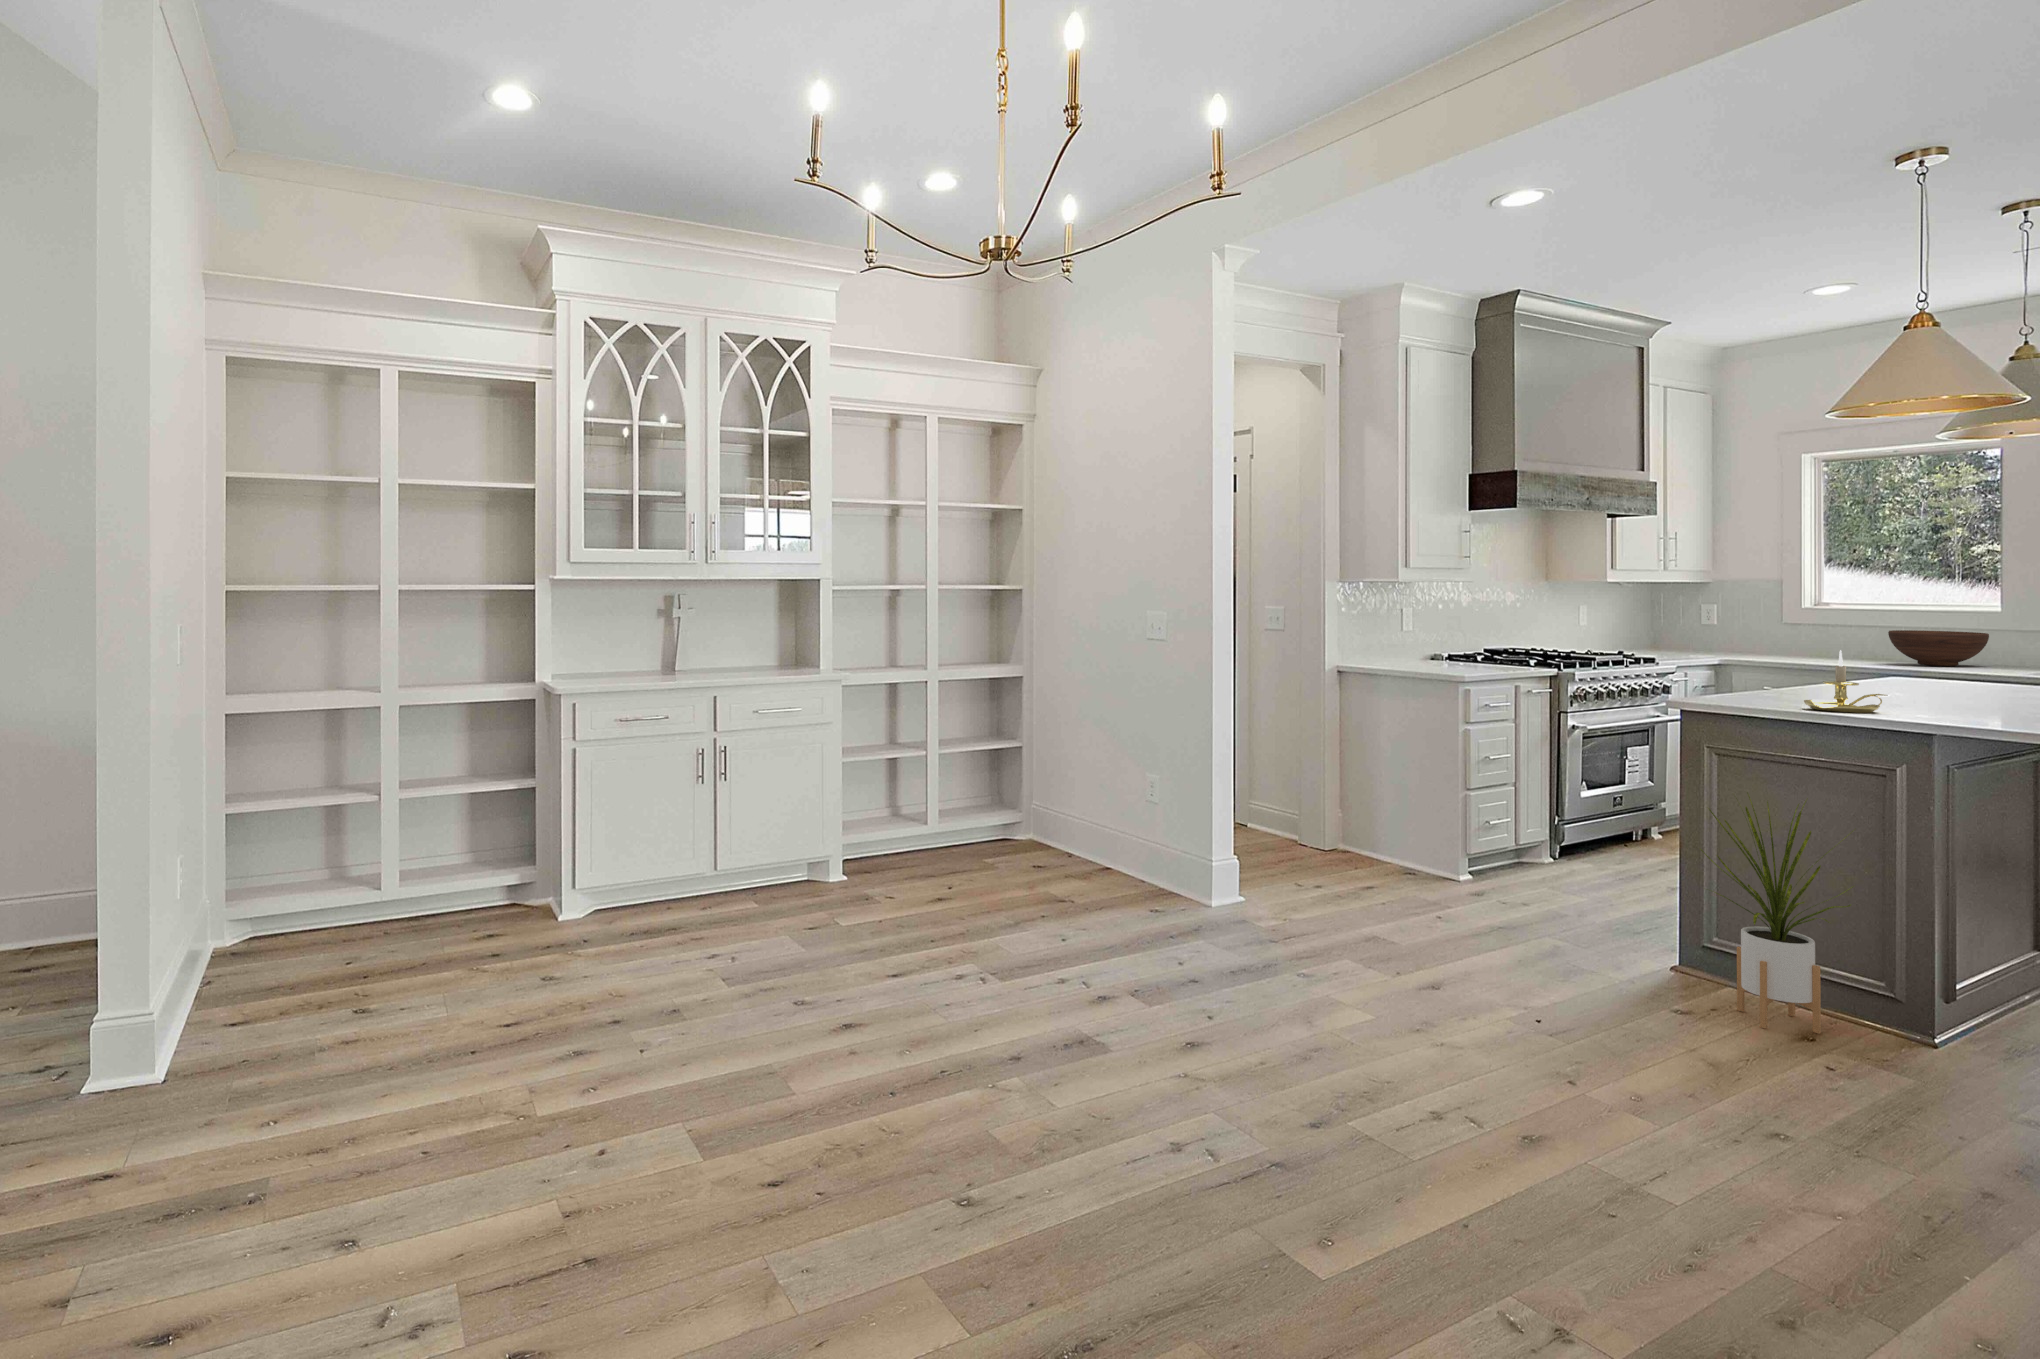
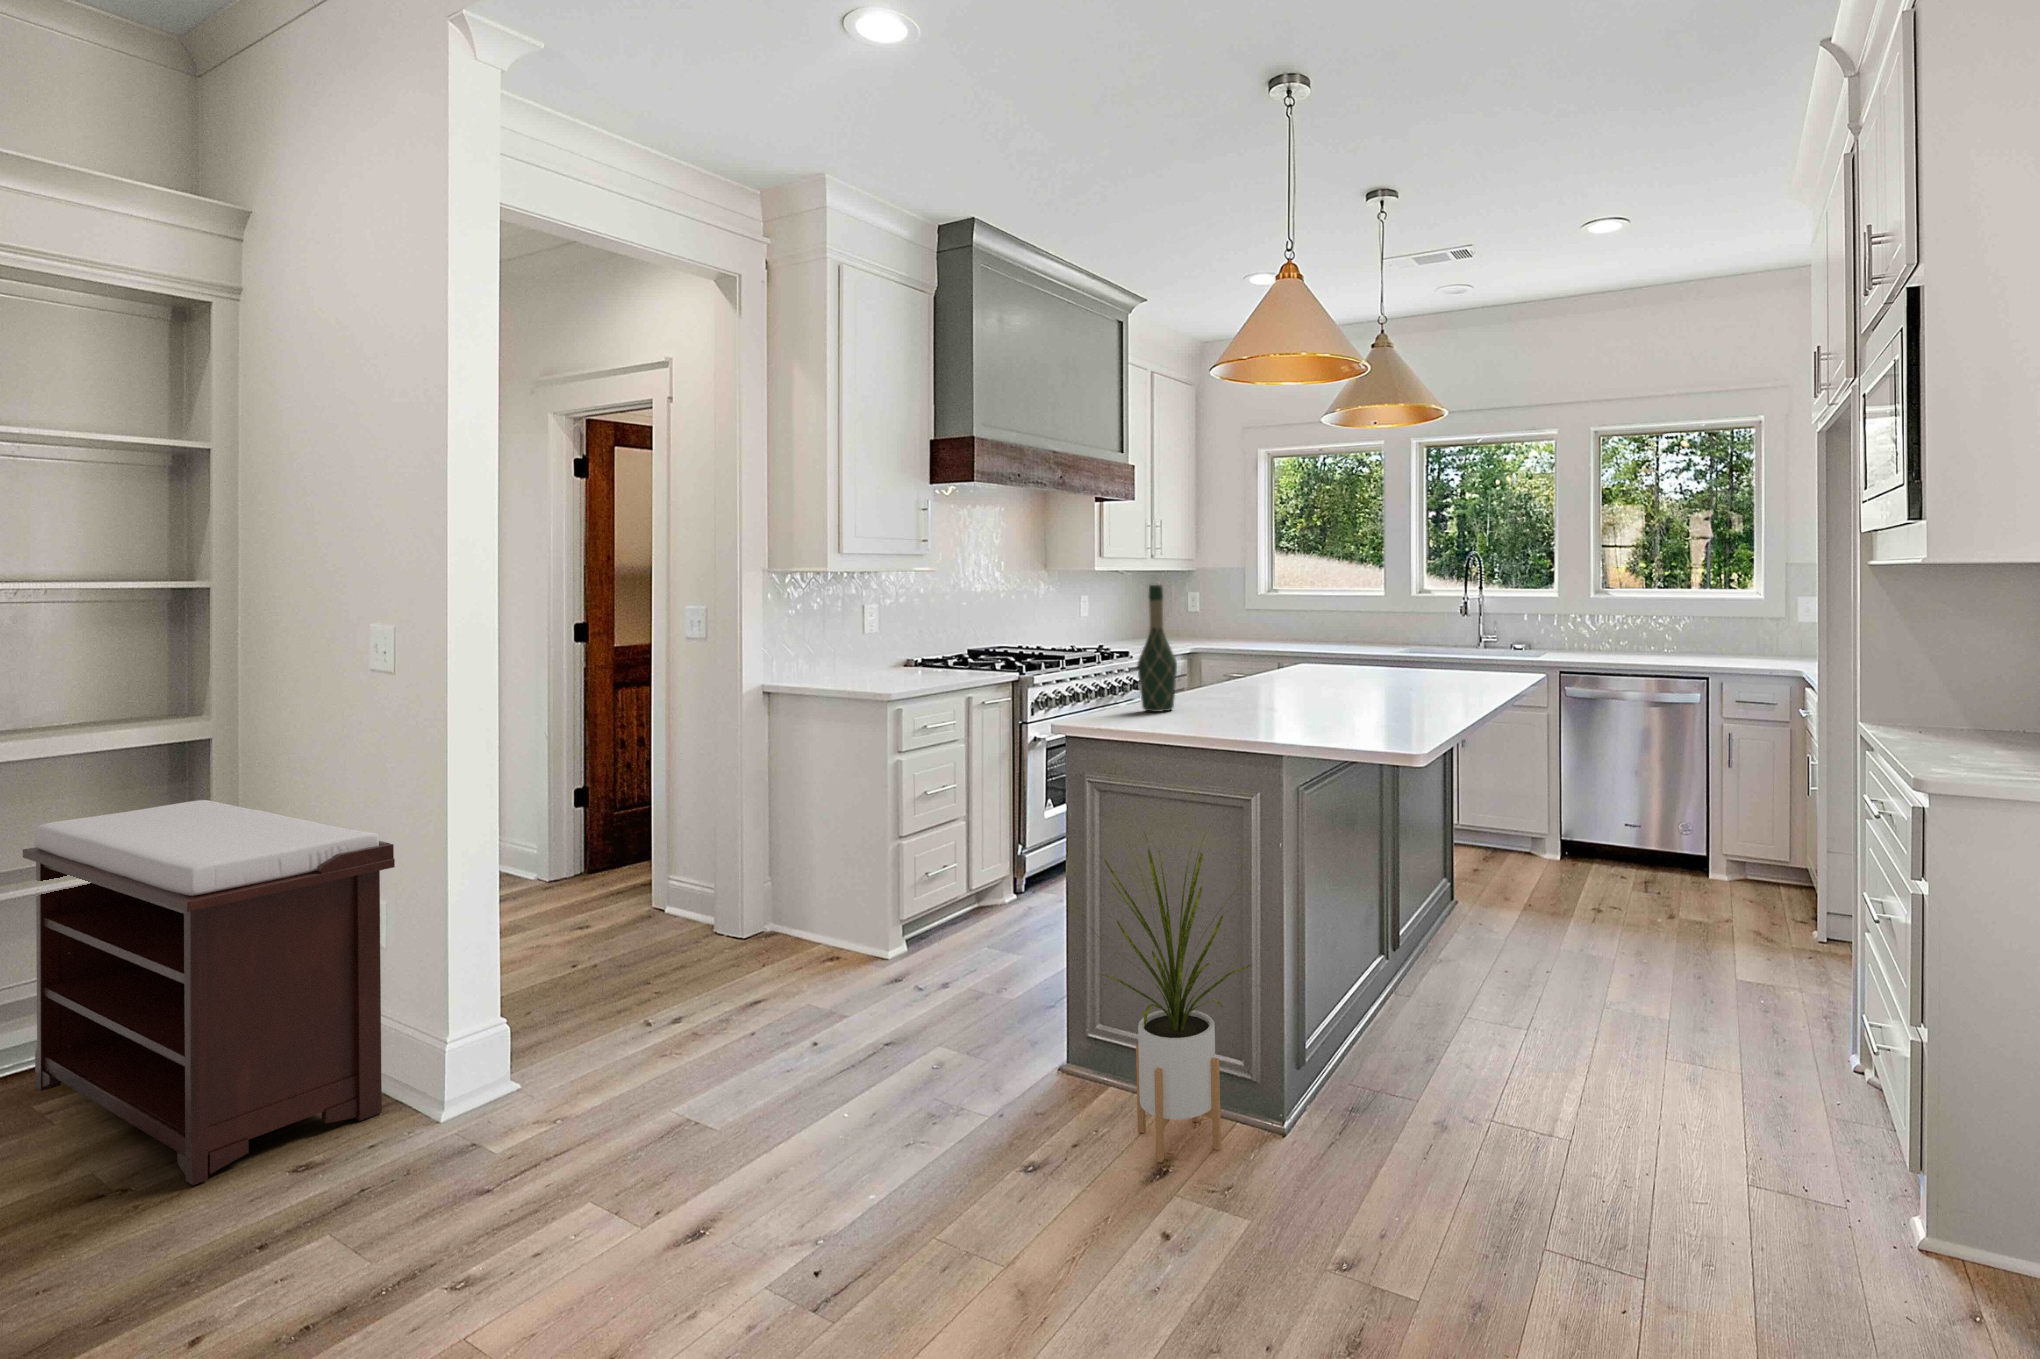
wine bottle: none [1733,607,1773,705] -> present [1137,585,1177,712]
fruit bowl: present [1888,630,1989,666] -> none [1315,610,1382,642]
candle holder: present [1804,650,1888,713] -> none [1204,635,1282,715]
bench: none [964,707,1177,907] -> present [23,800,395,1185]

